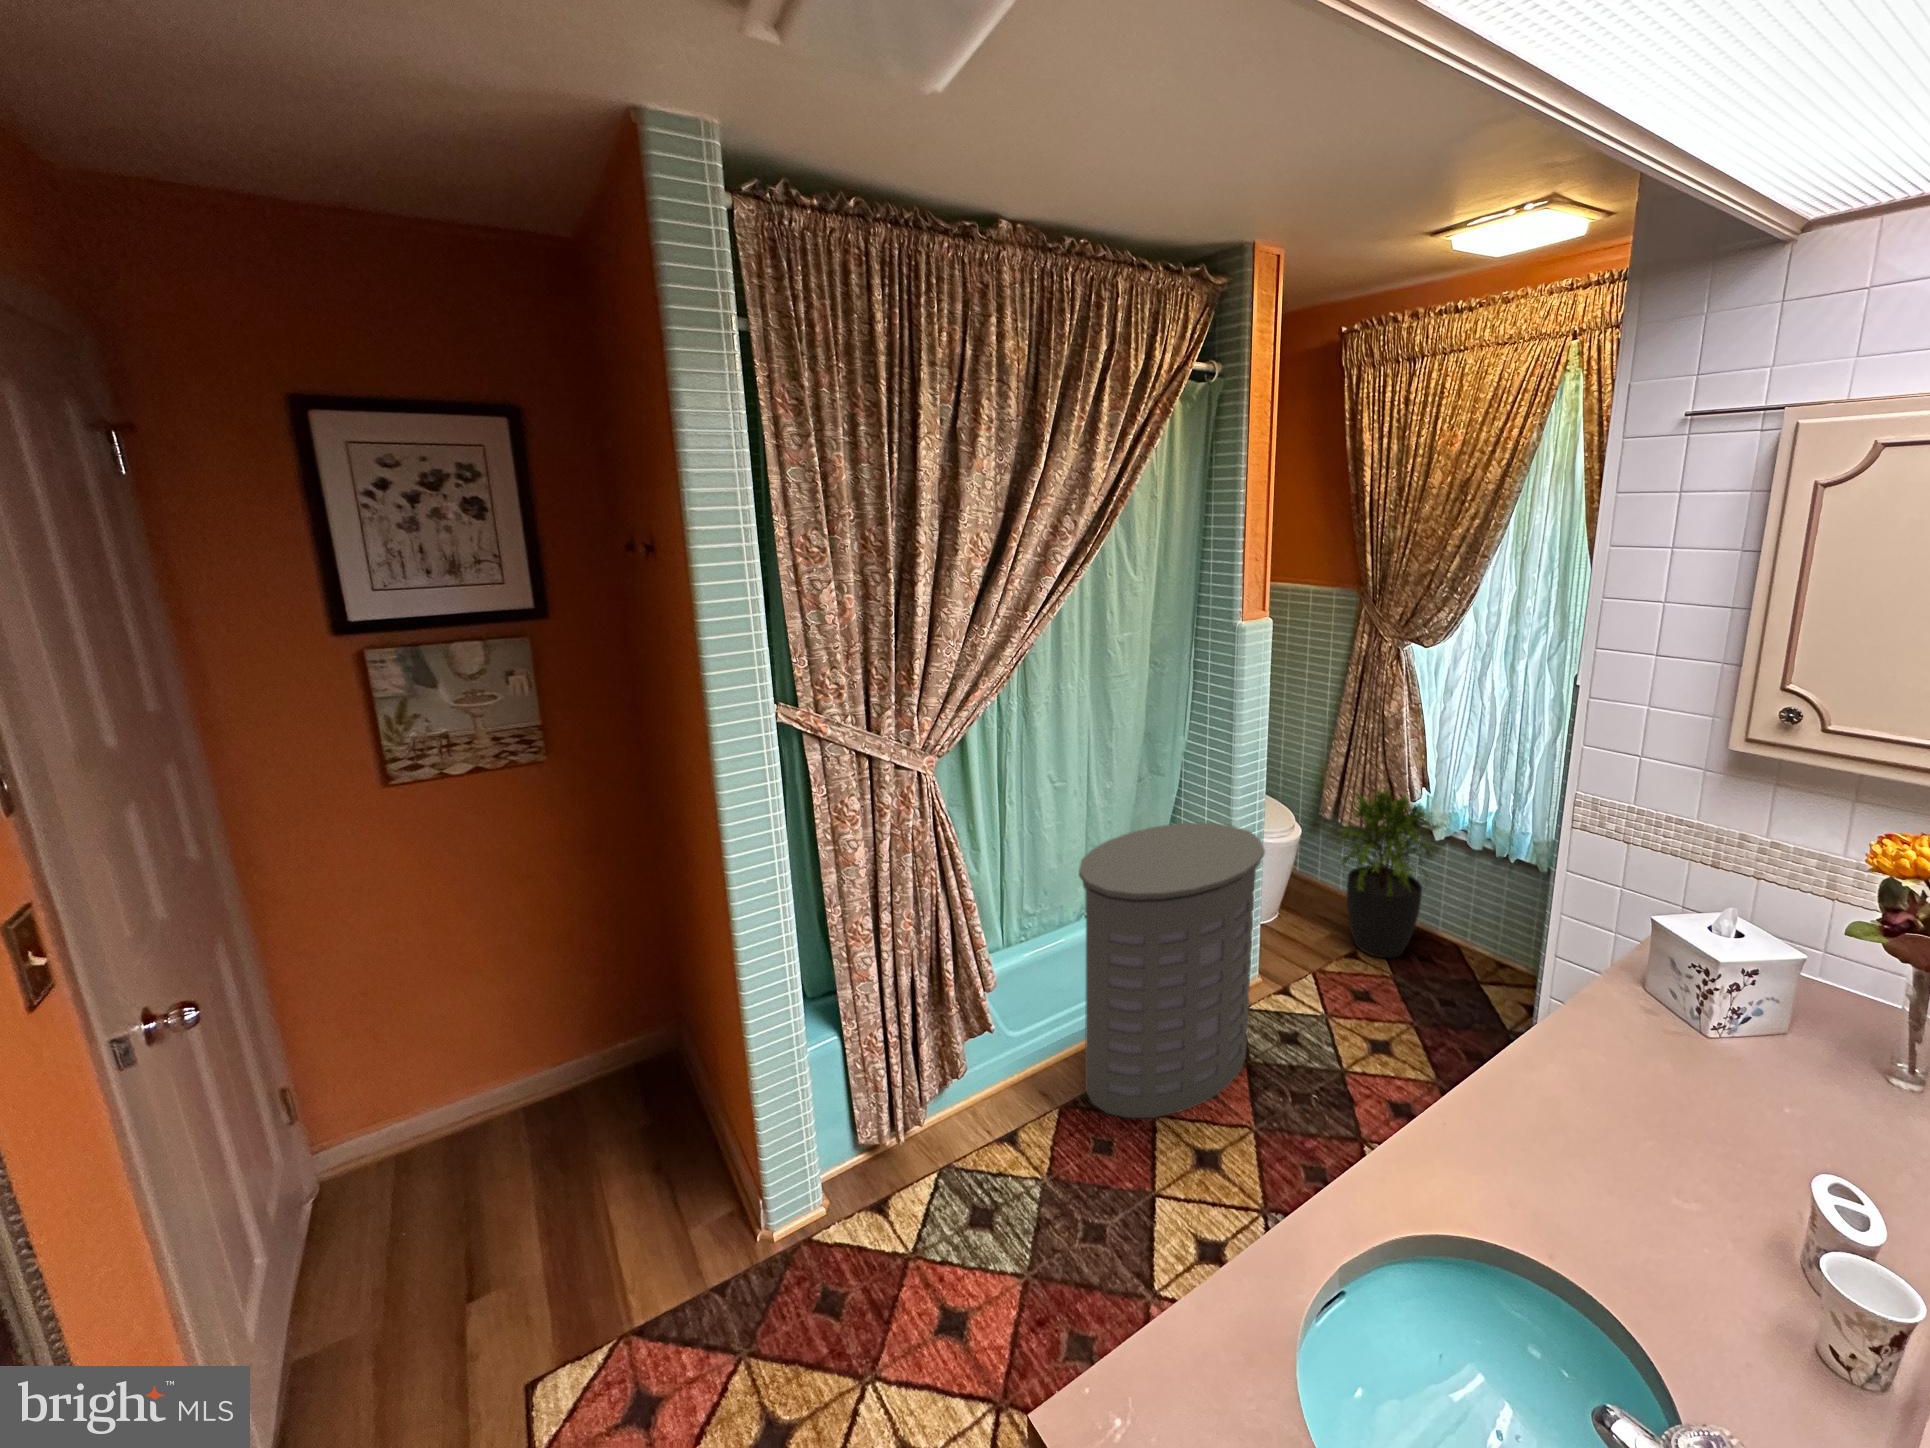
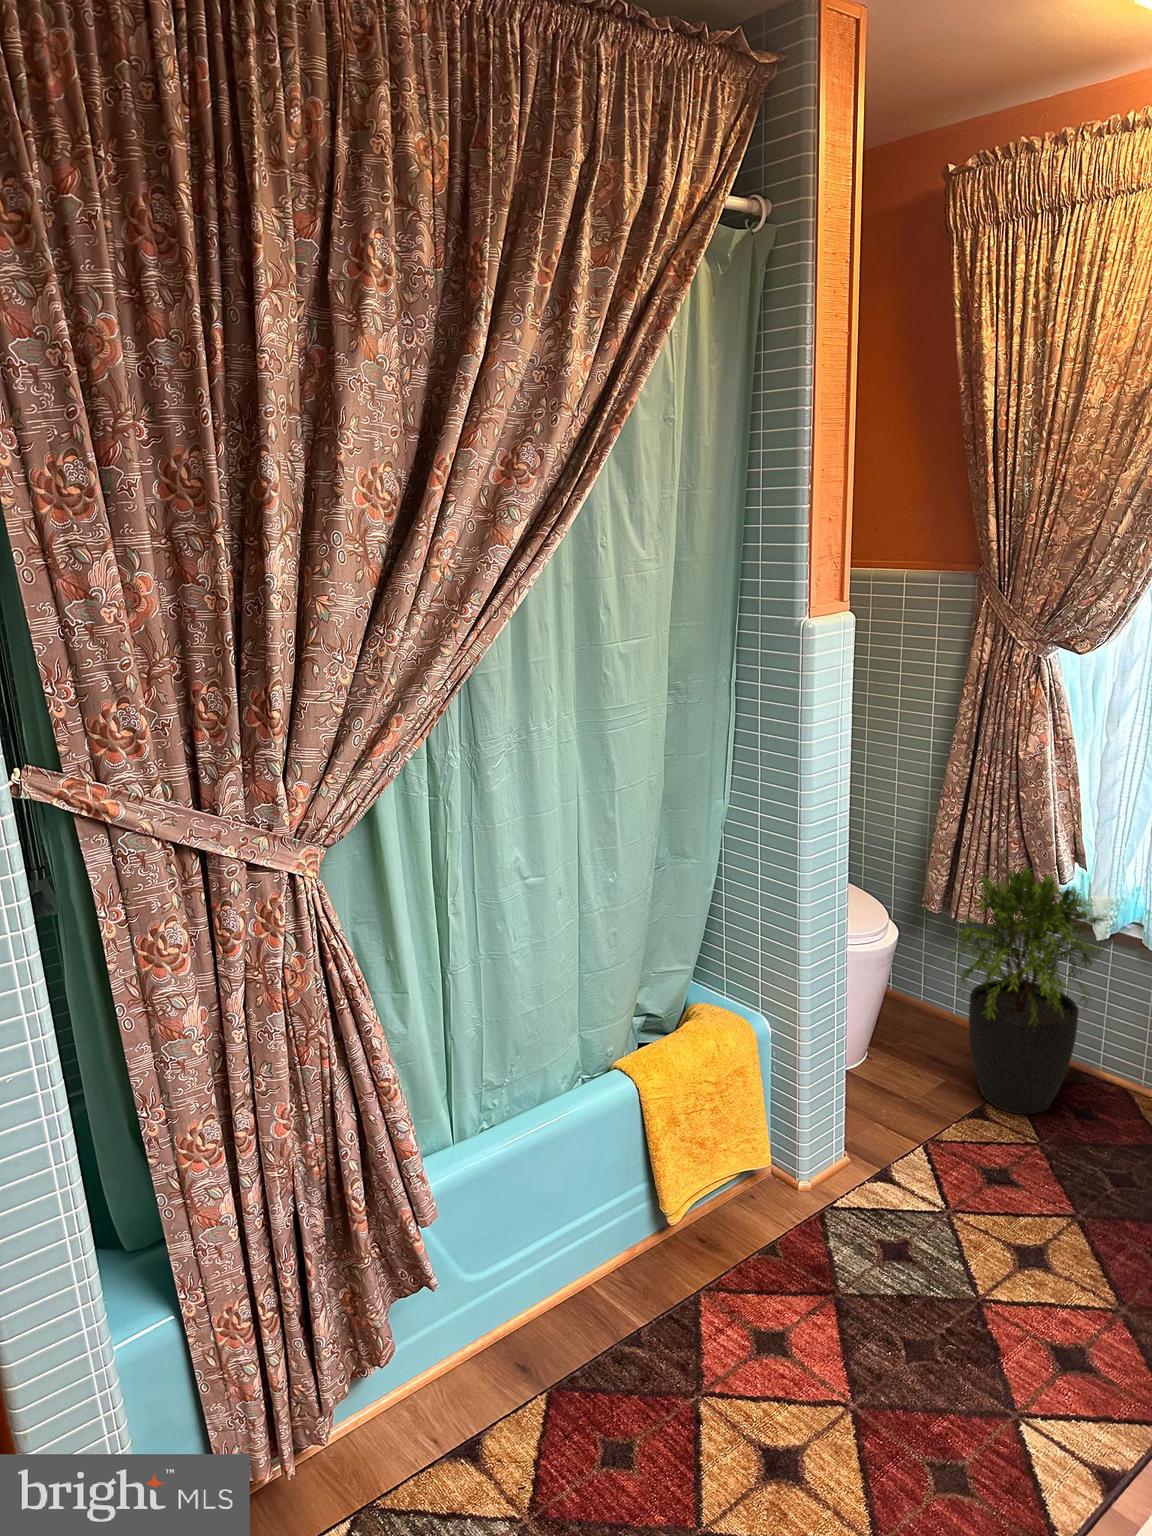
laundry hamper: present [1079,823,1265,1118] -> none [566,931,857,1401]

